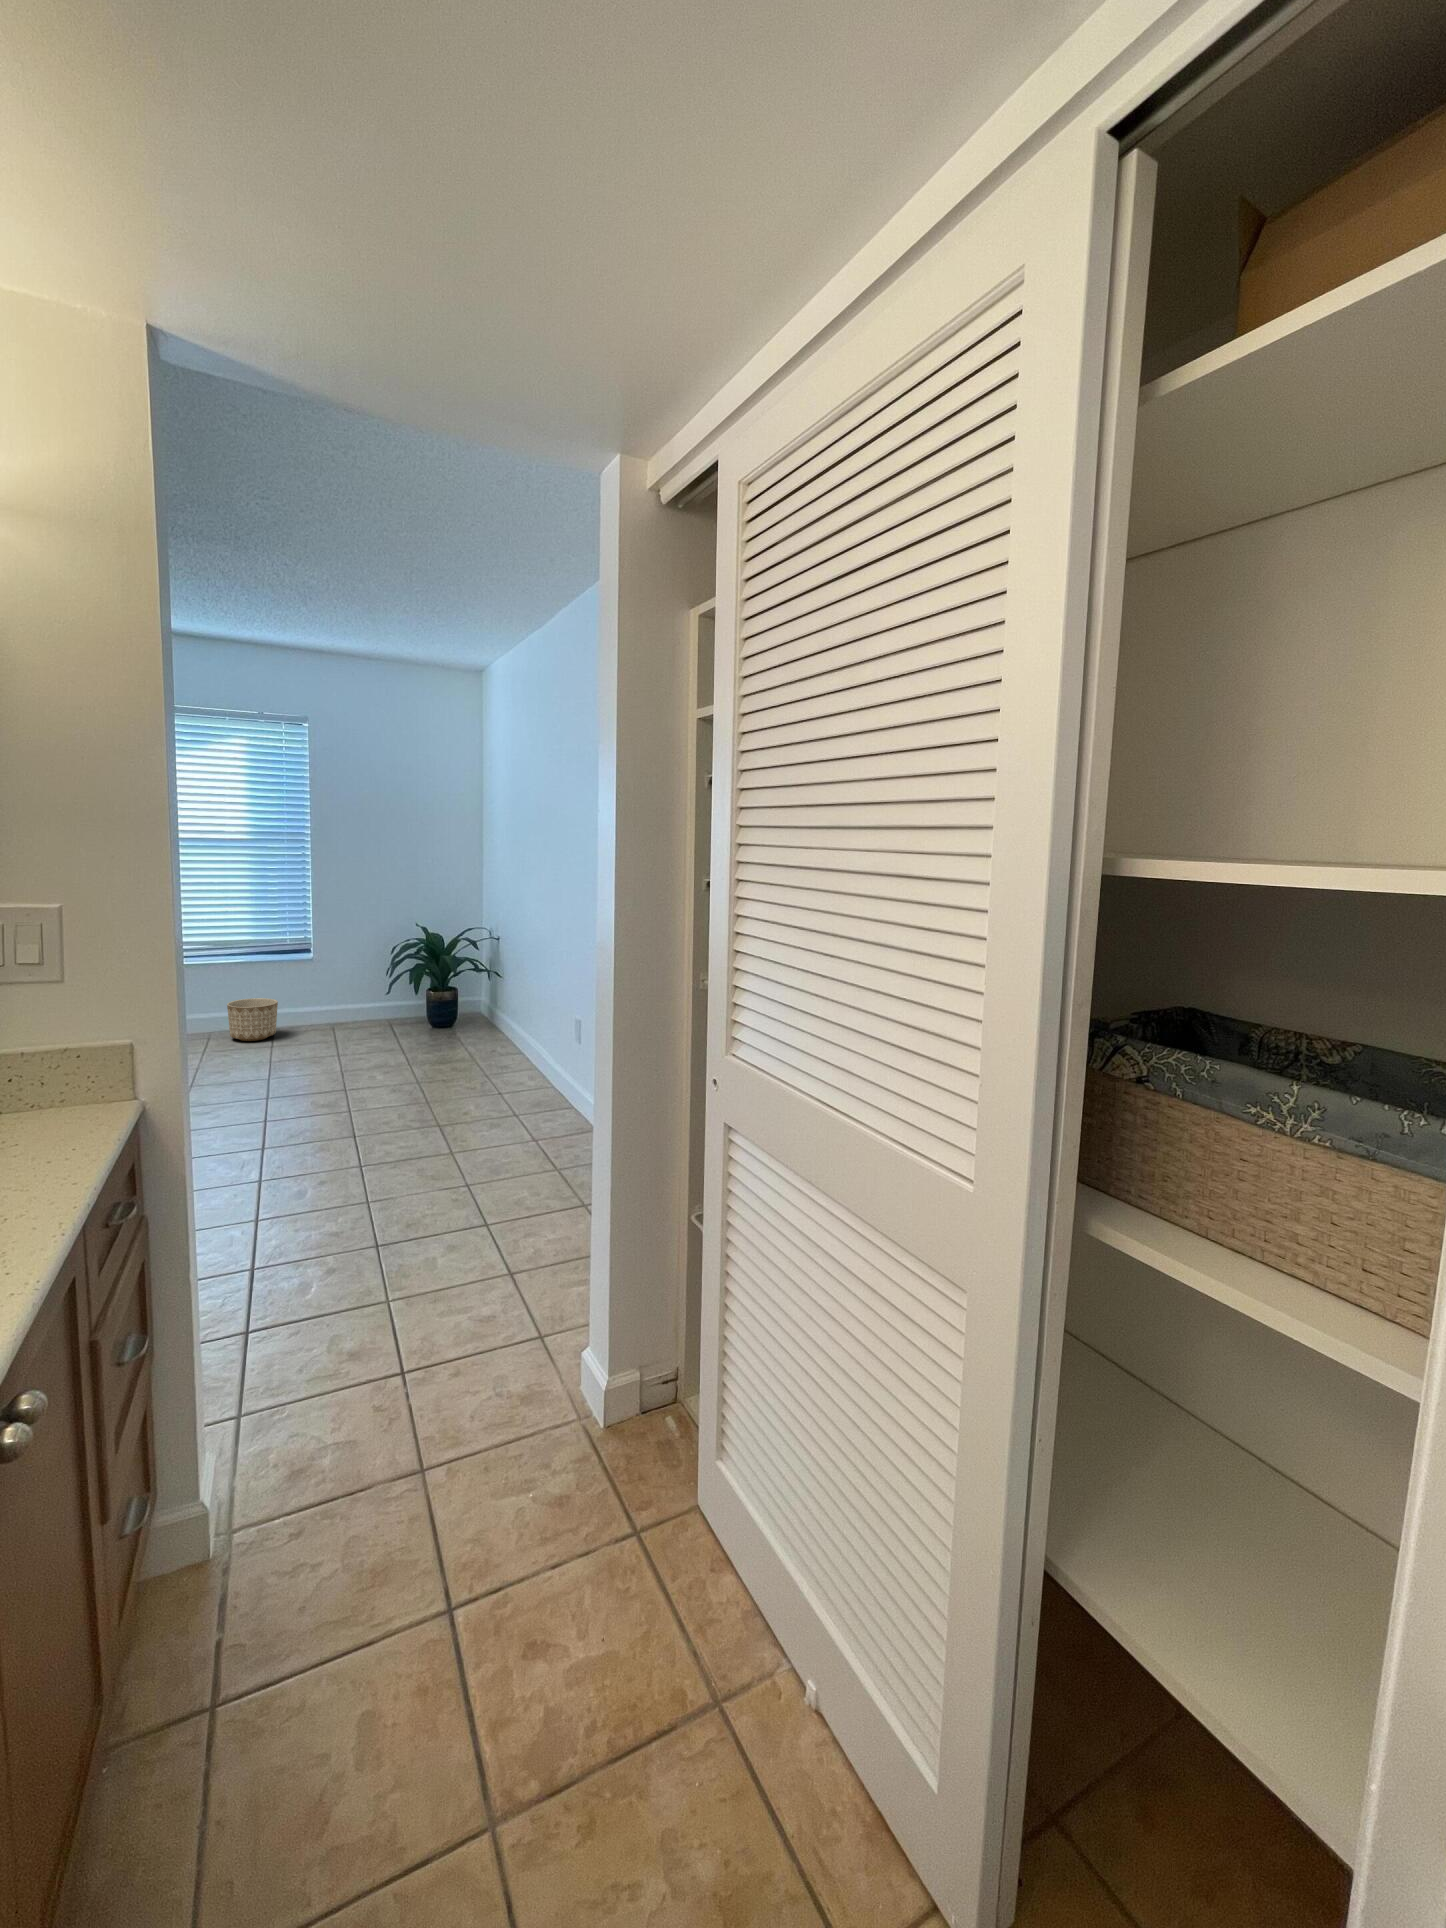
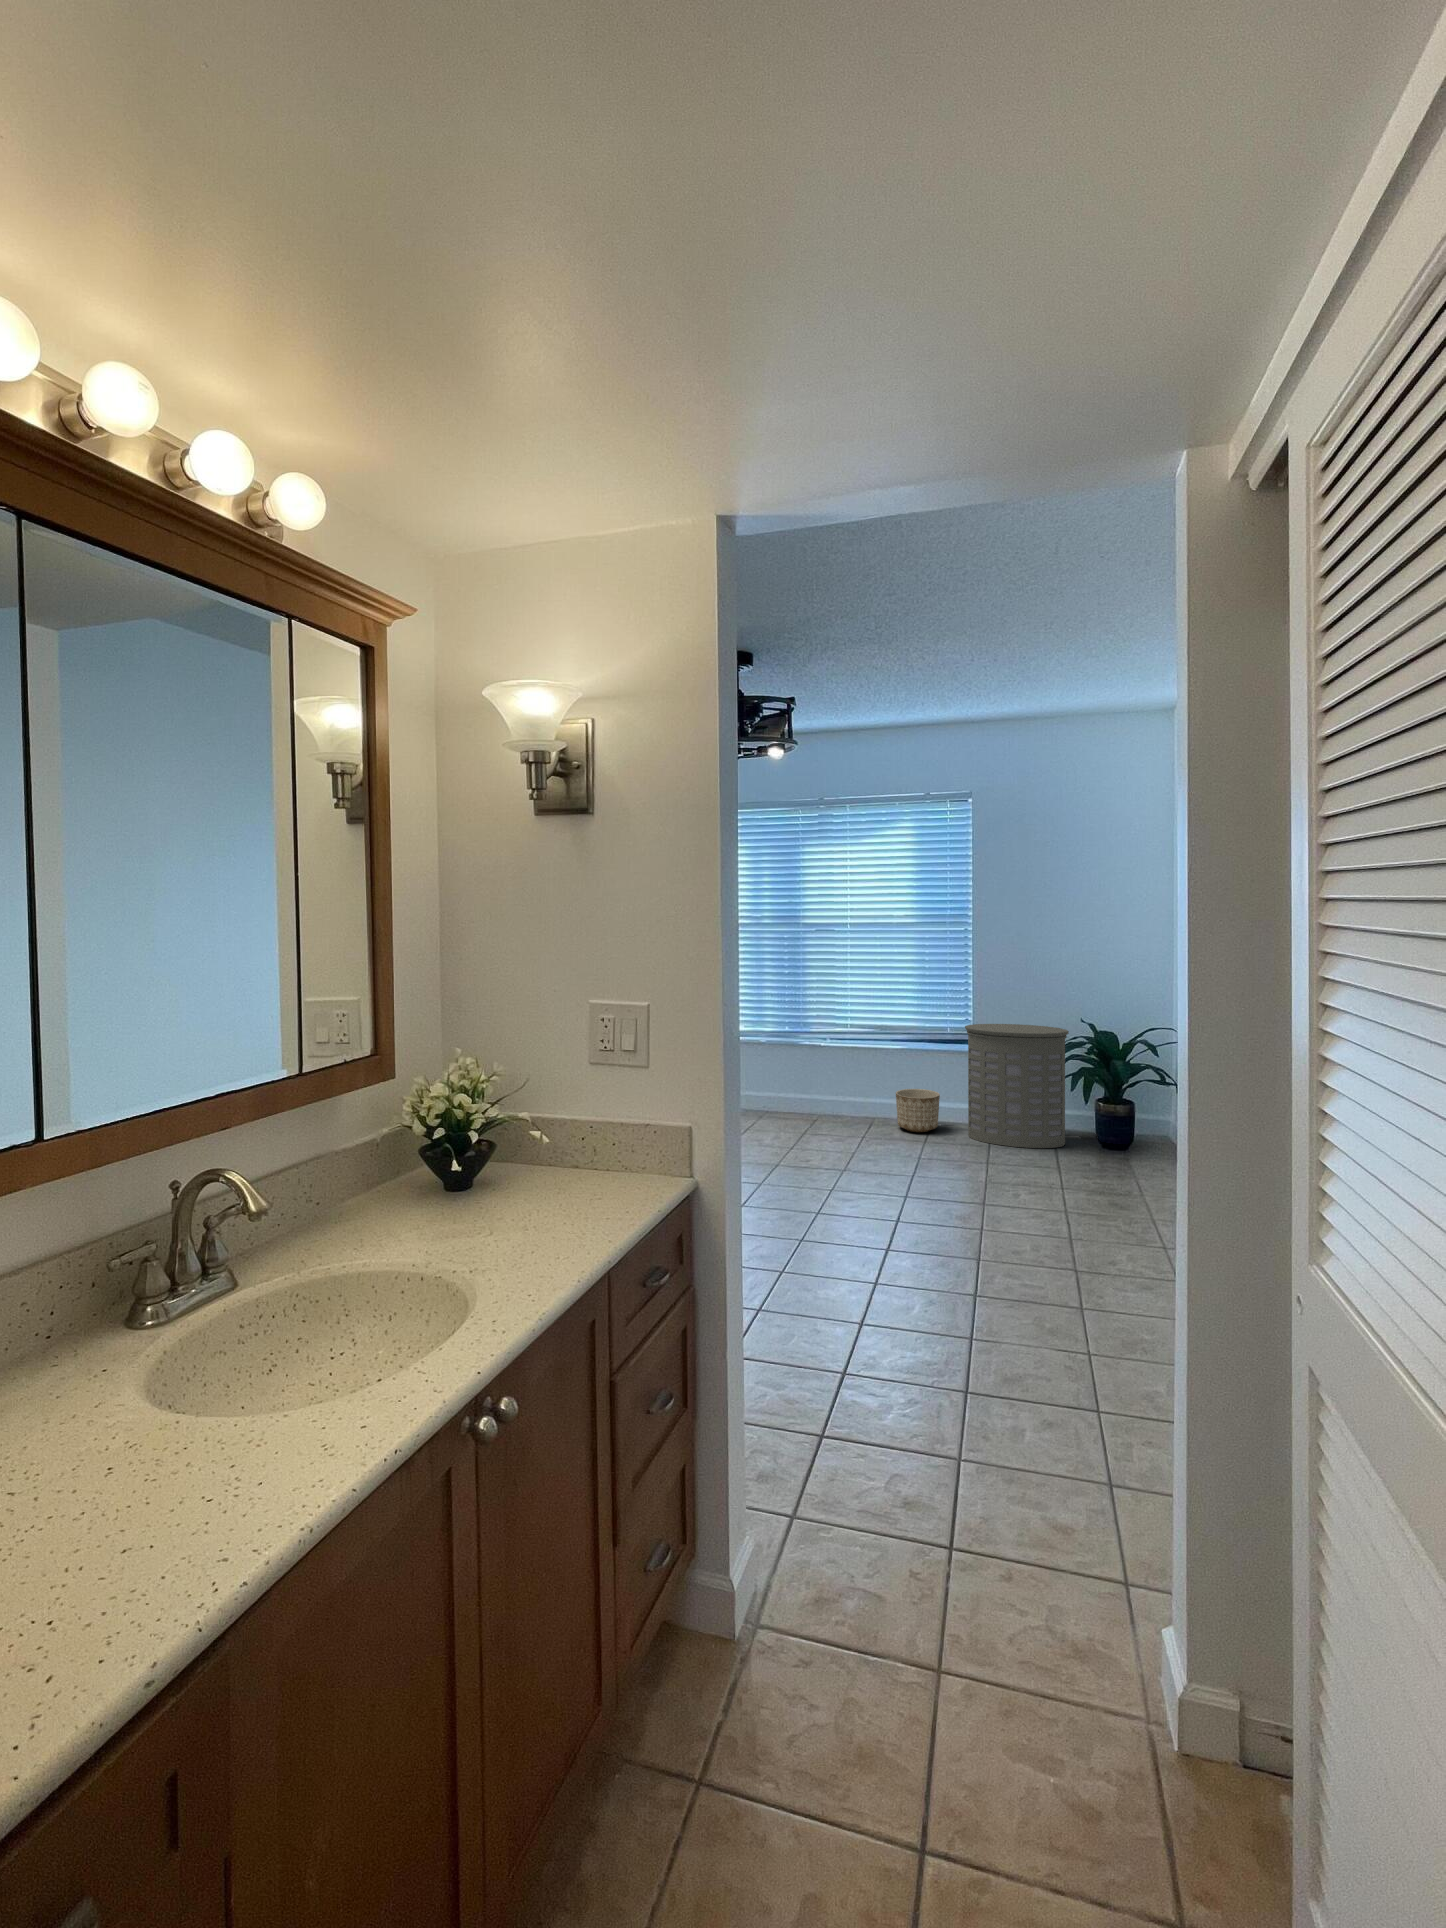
laundry hamper: none [305,930,406,1040] -> present [965,1024,1069,1148]

